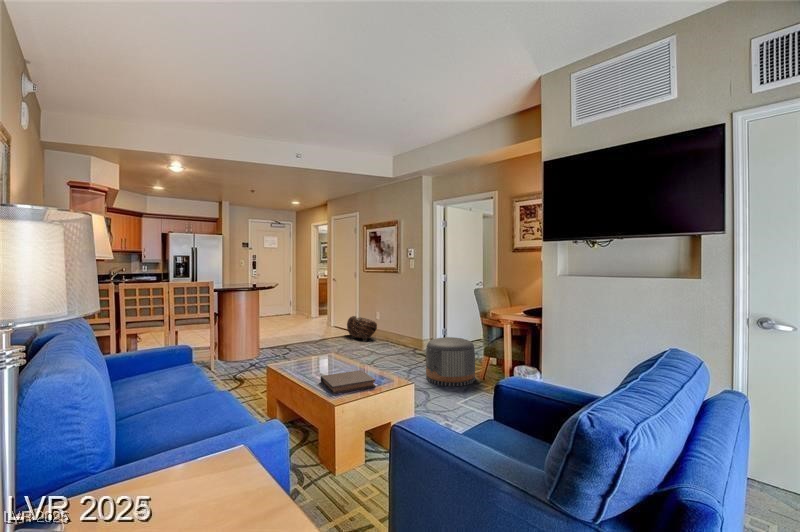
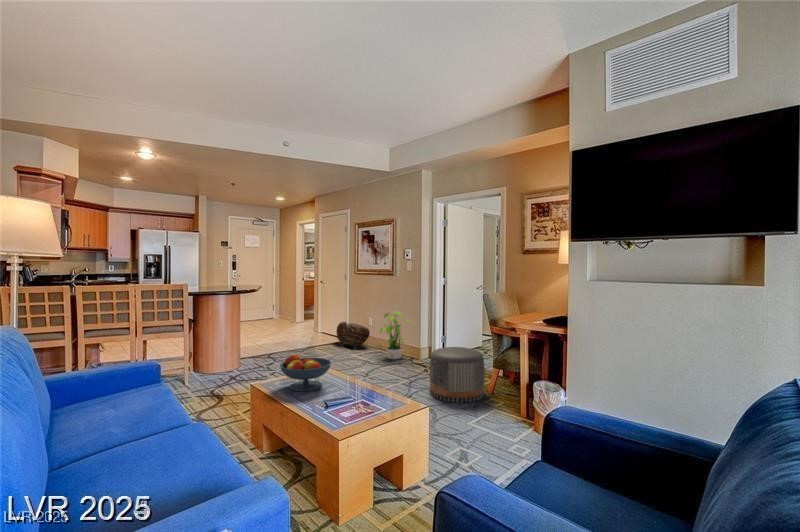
potted plant: none [383,305,414,350] -> present [380,312,410,359]
fruit bowl: none [290,340,334,372] -> present [280,354,331,392]
book: present [321,370,376,394] -> none [318,390,385,422]

